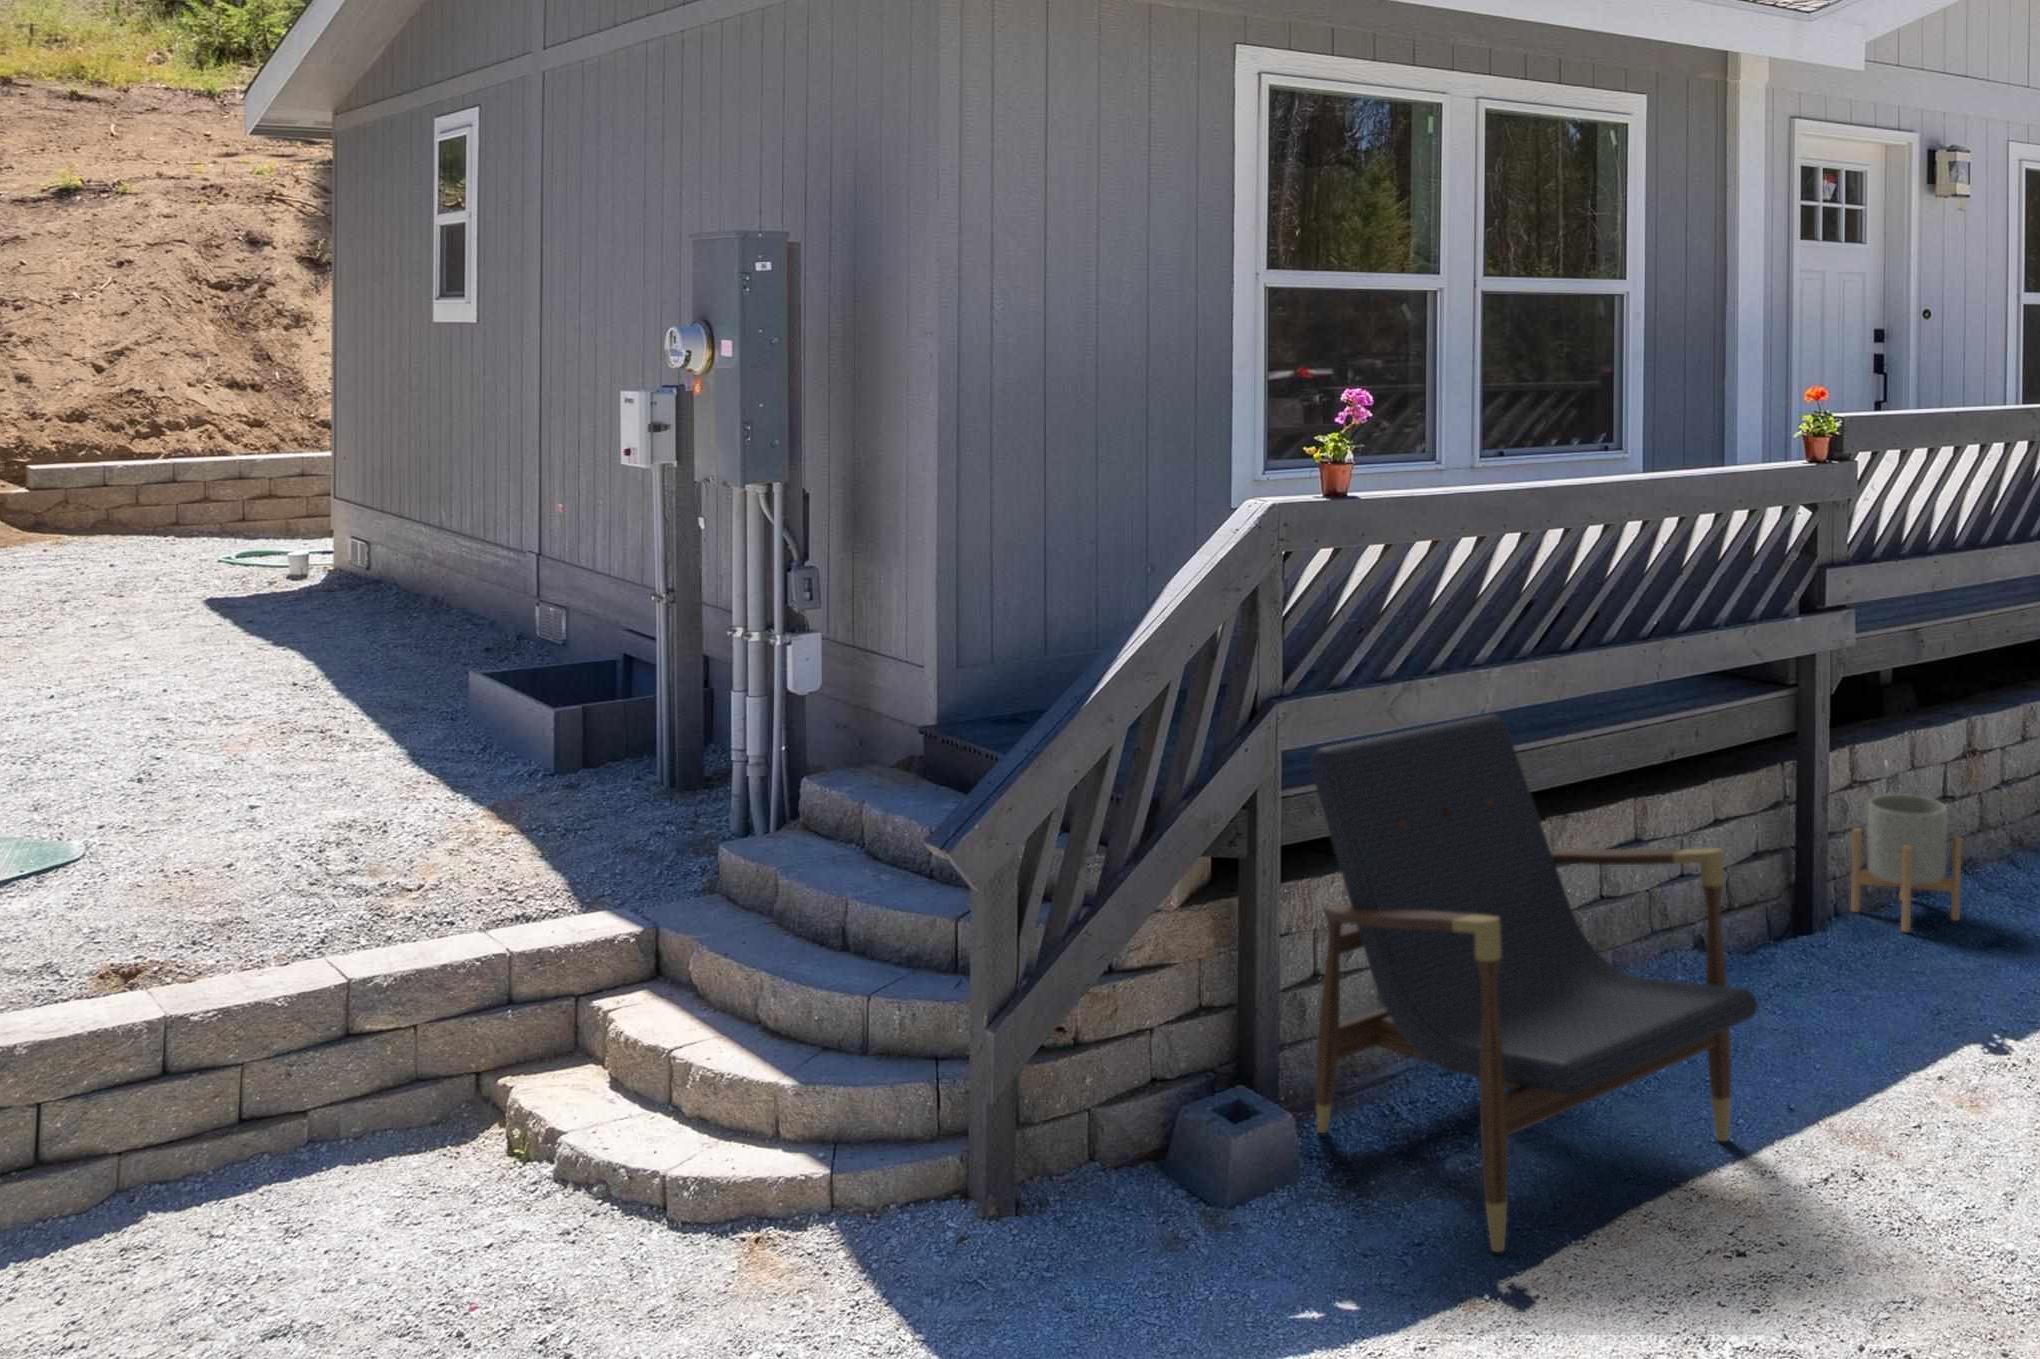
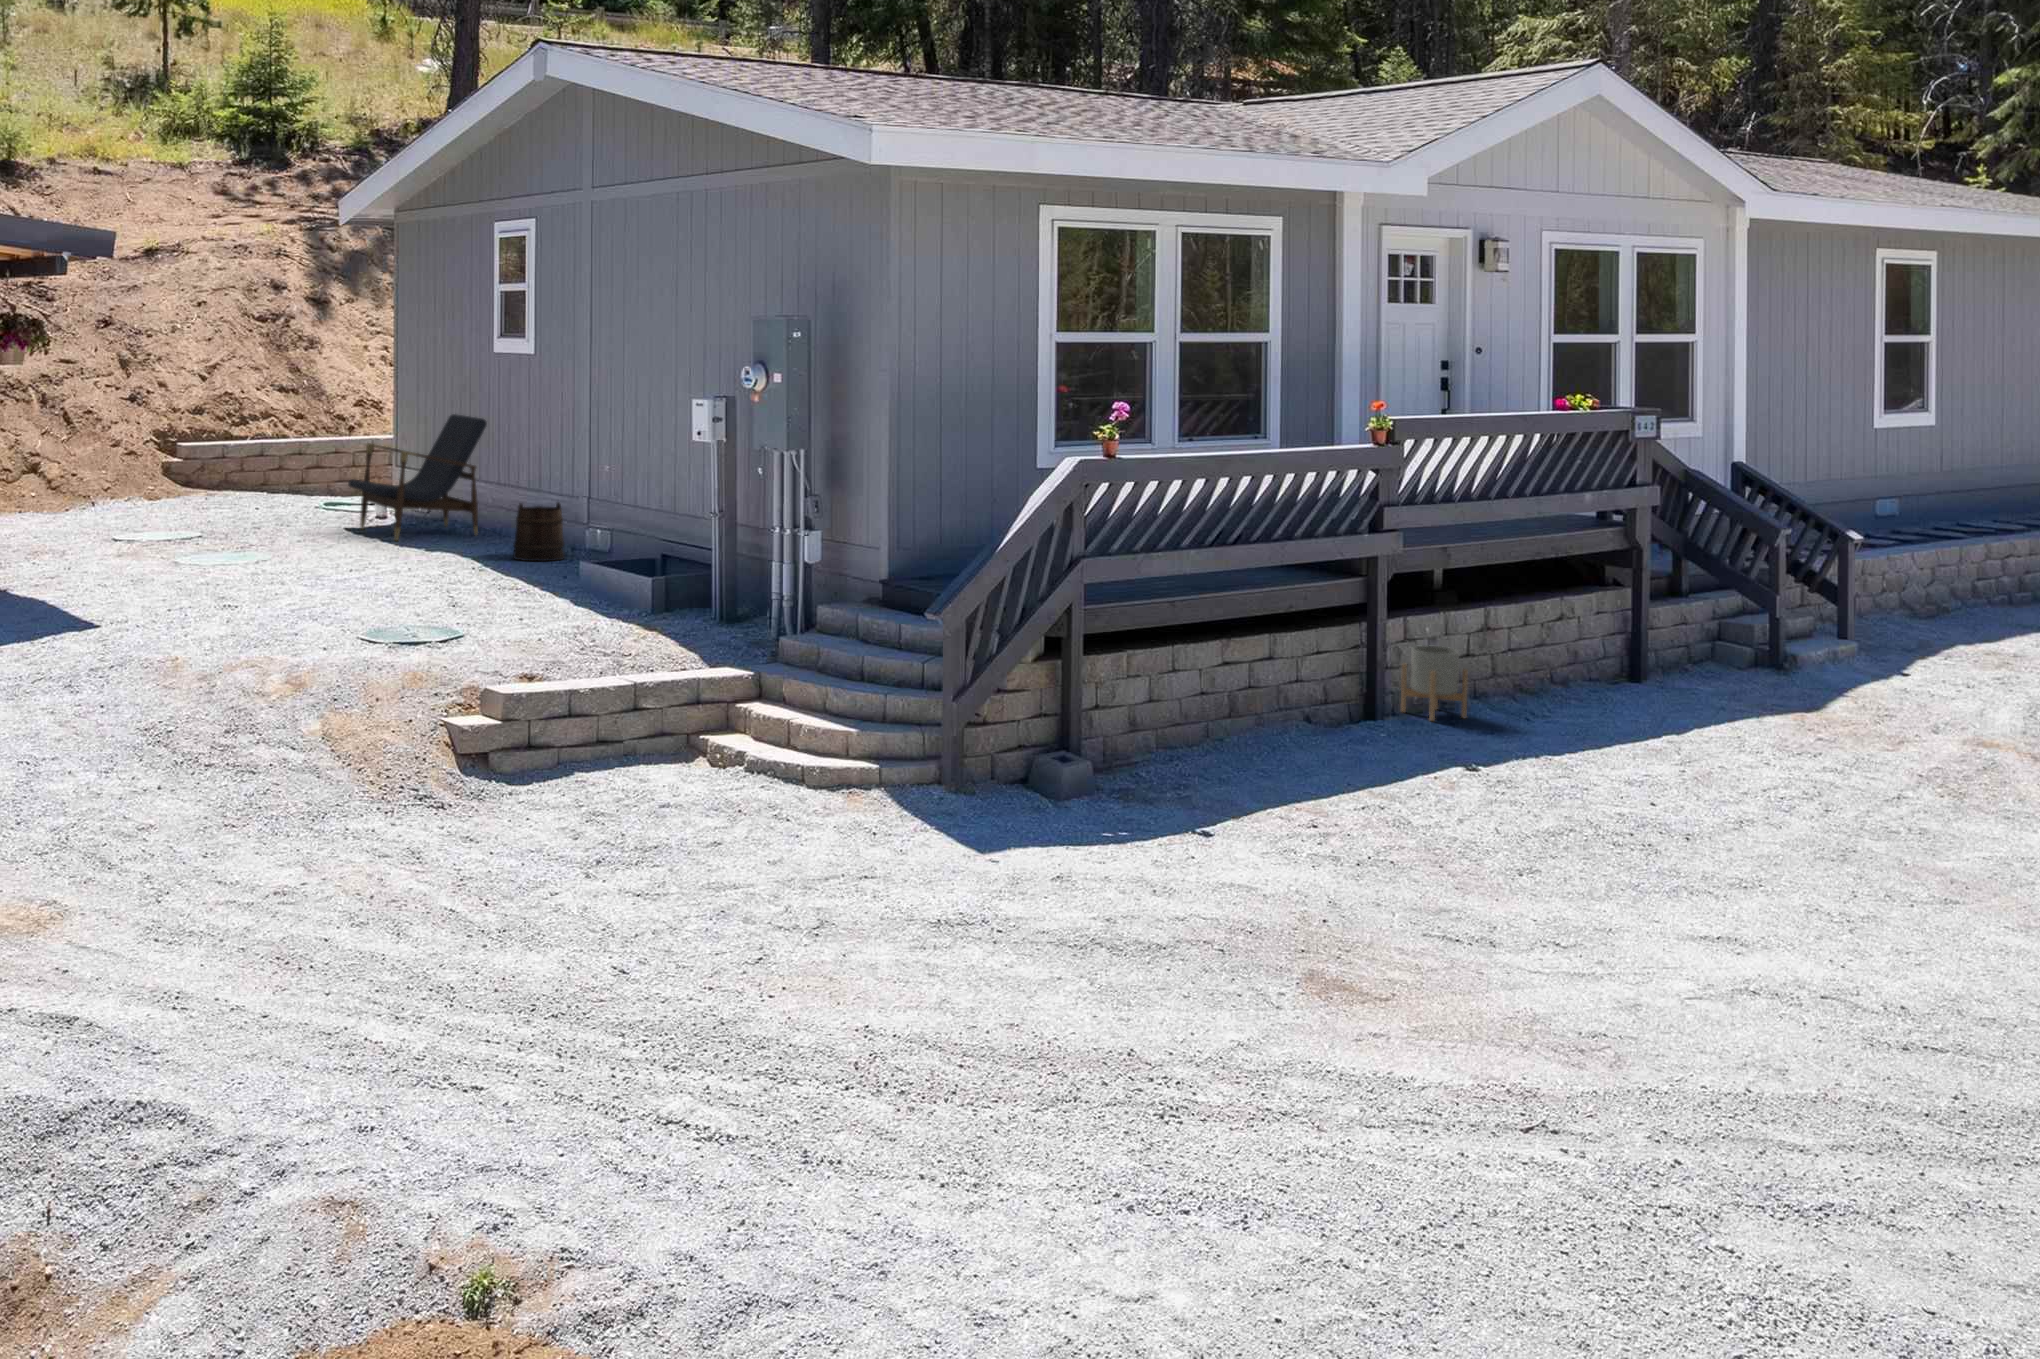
bucket: none [410,562,509,664] -> present [513,502,564,561]
lounge chair: present [1310,714,1758,1252] -> present [348,414,487,541]

